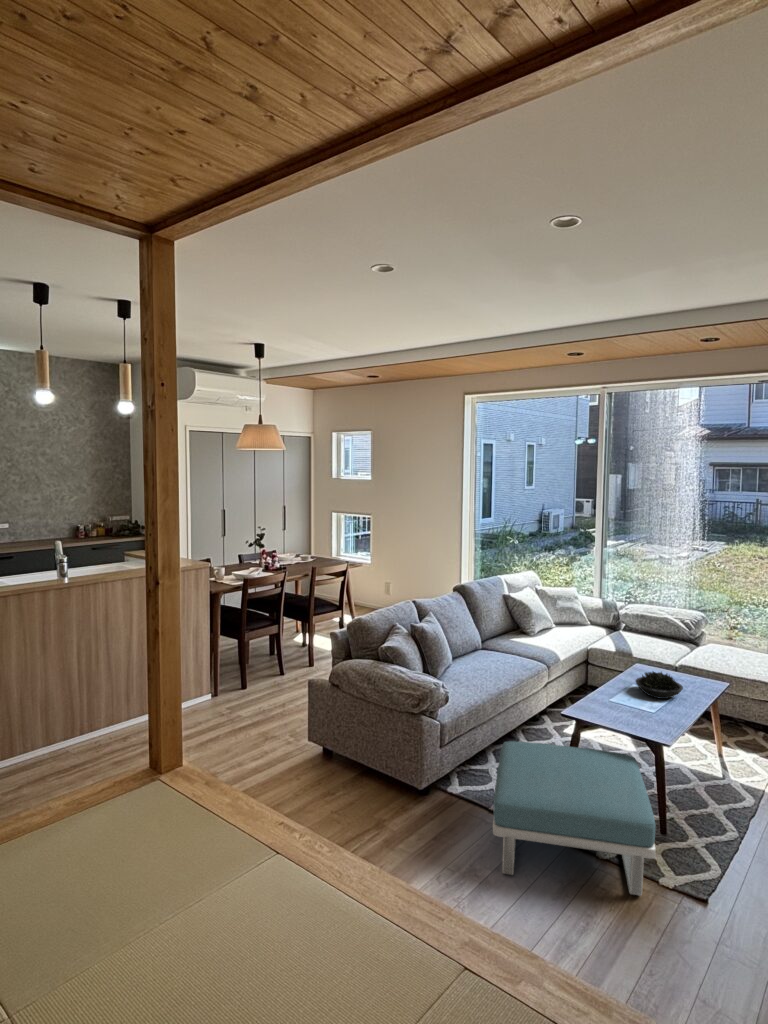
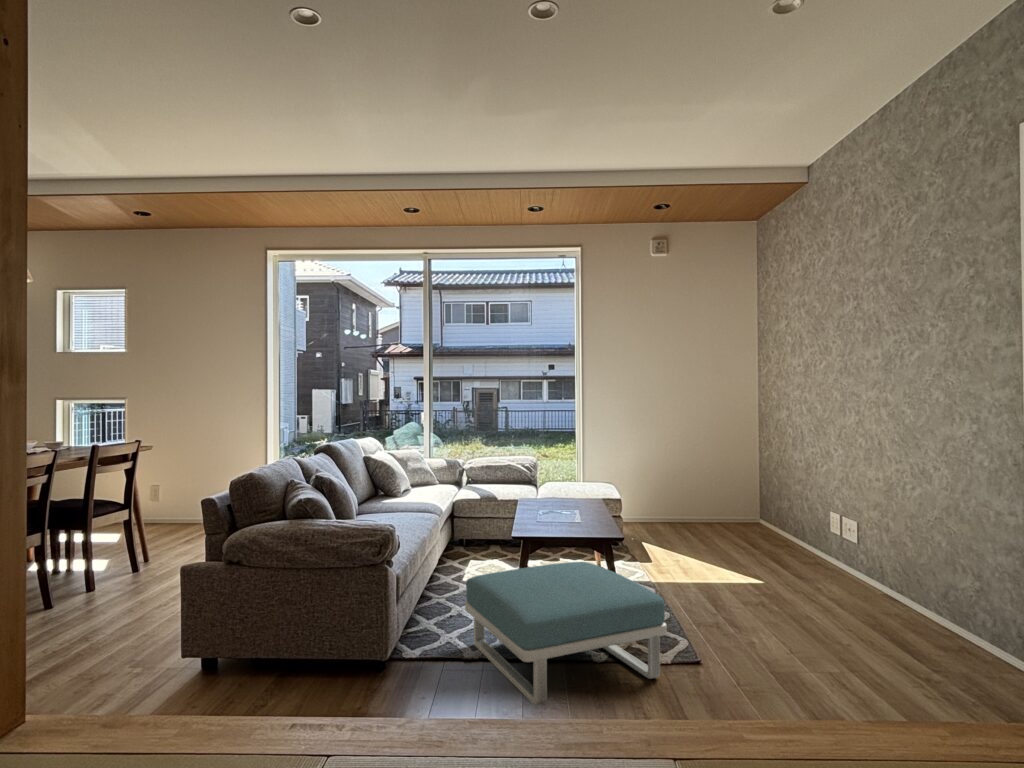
succulent plant: present [636,671,683,699] -> none [544,491,587,516]

